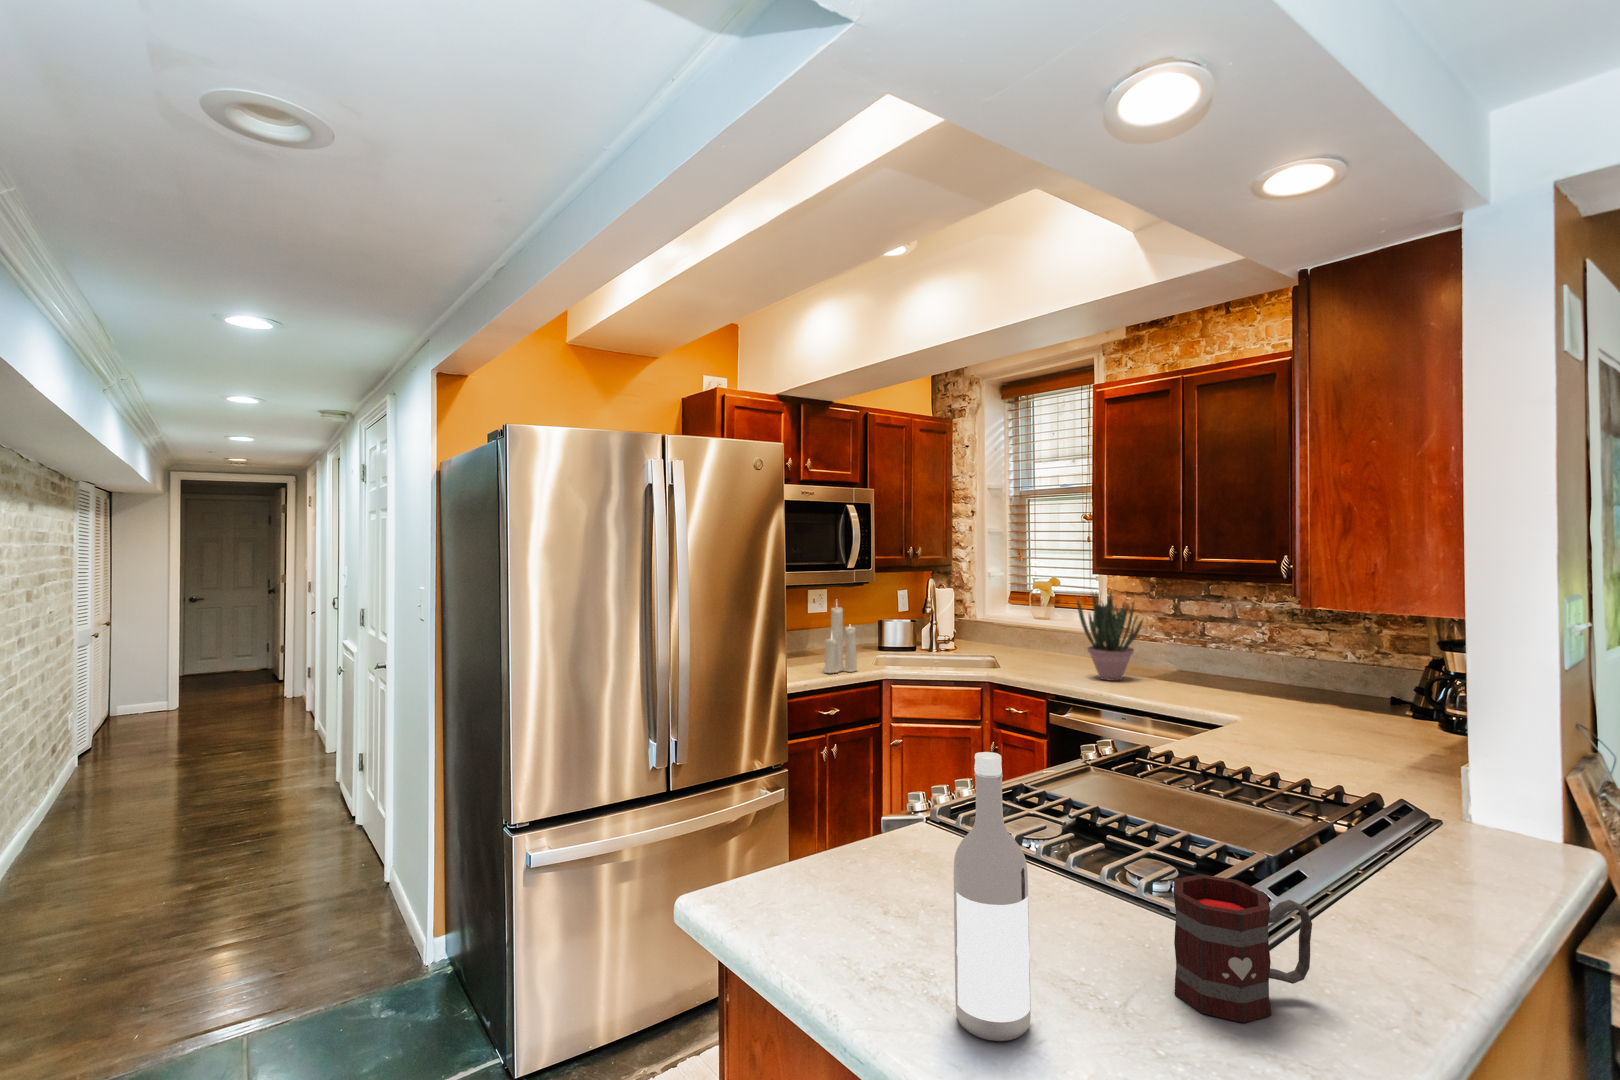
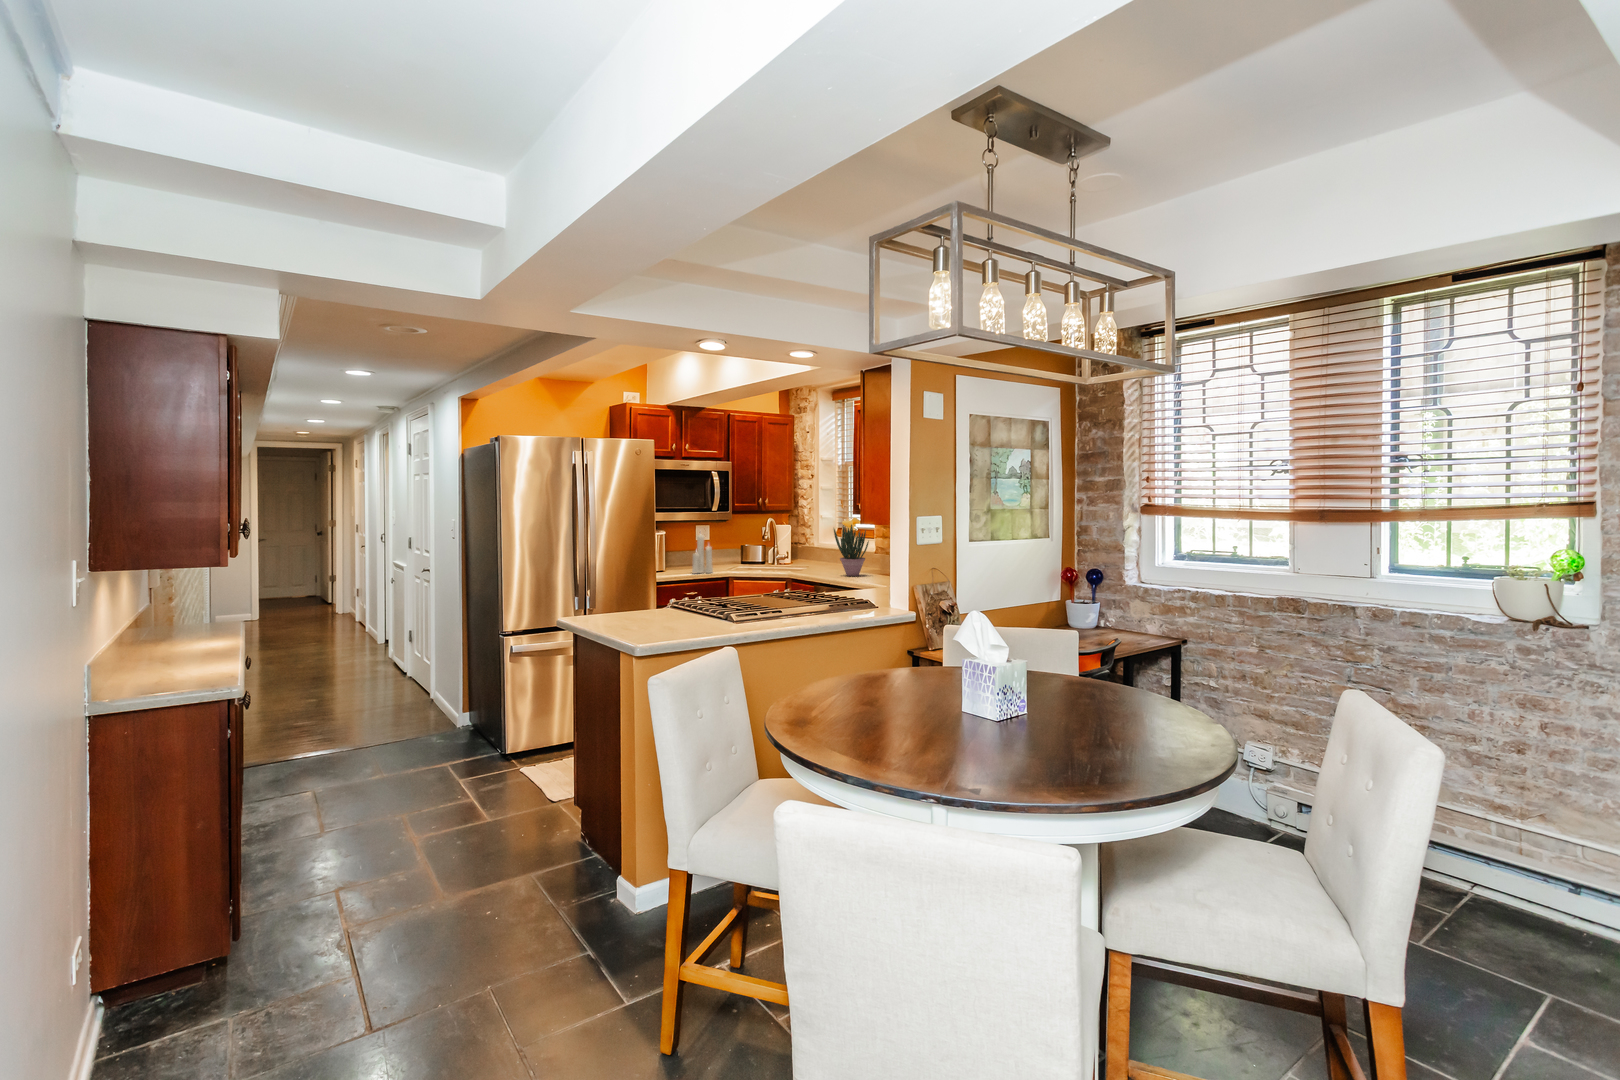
wine bottle: present [954,752,1031,1041] -> none [626,554,647,631]
mug: present [1173,874,1312,1023] -> none [696,596,735,630]

